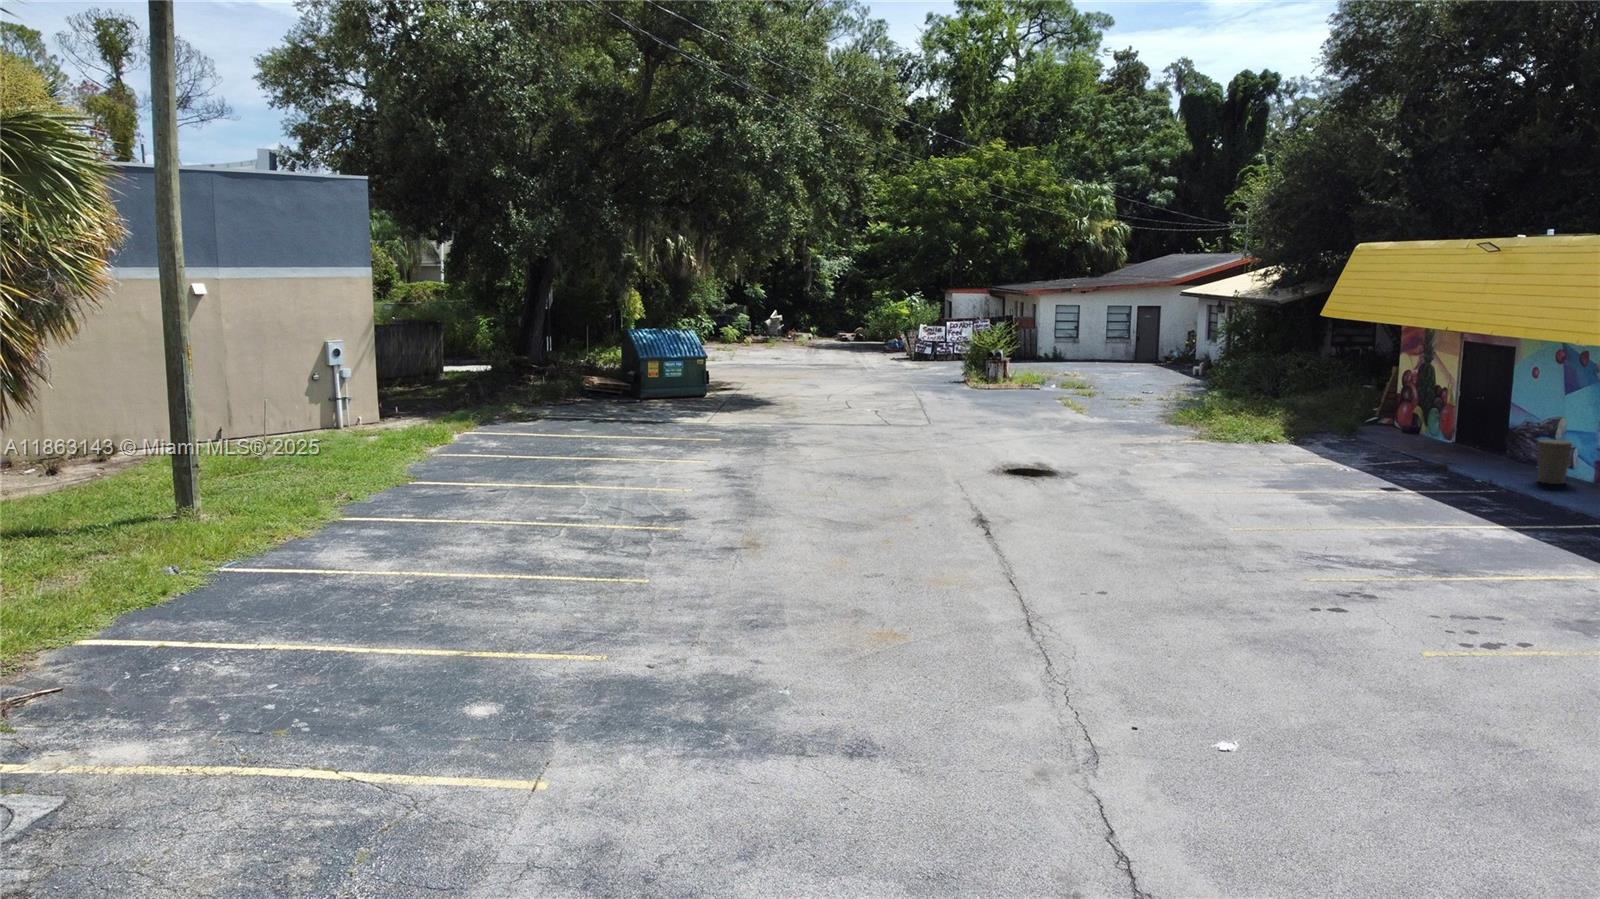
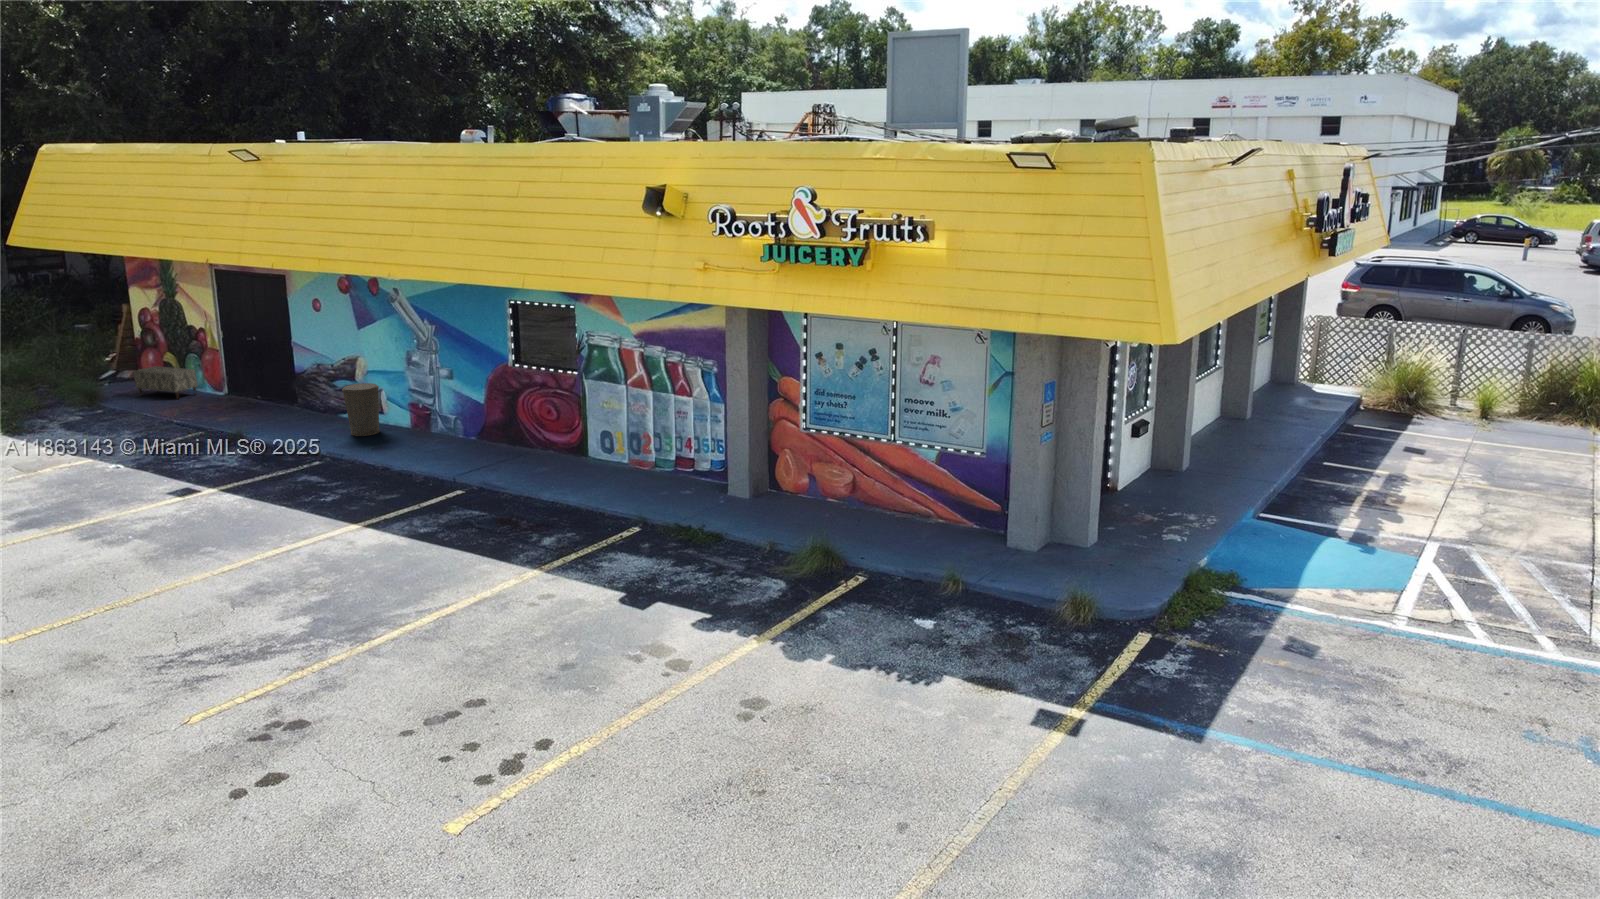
bench: none [1386,415,1434,442] -> present [134,366,198,399]

